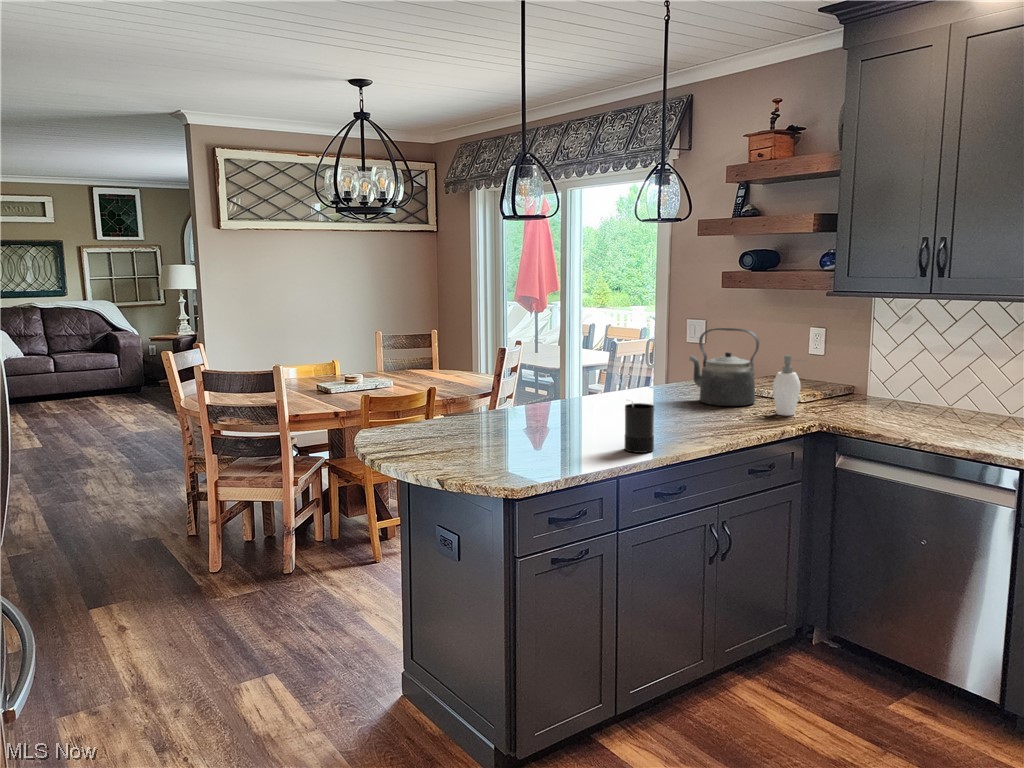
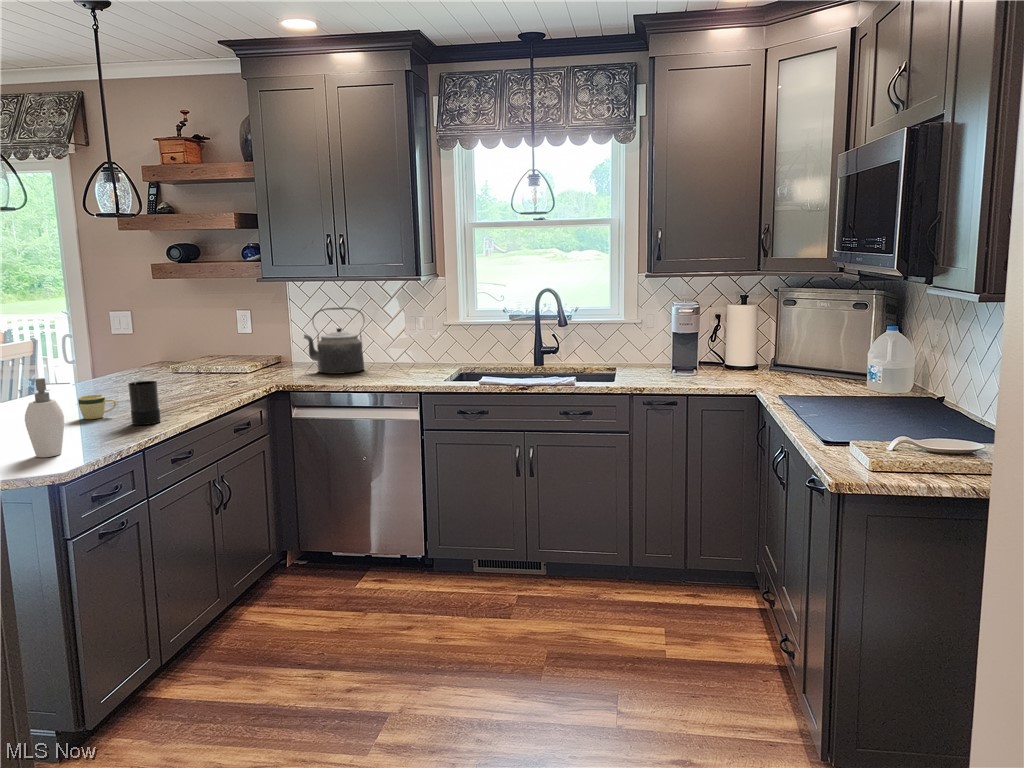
kettle: present [689,328,759,406] -> present [304,307,364,374]
soap dispenser: present [773,355,800,416] -> present [25,378,70,457]
mug: none [590,410,624,435] -> present [78,395,117,419]

